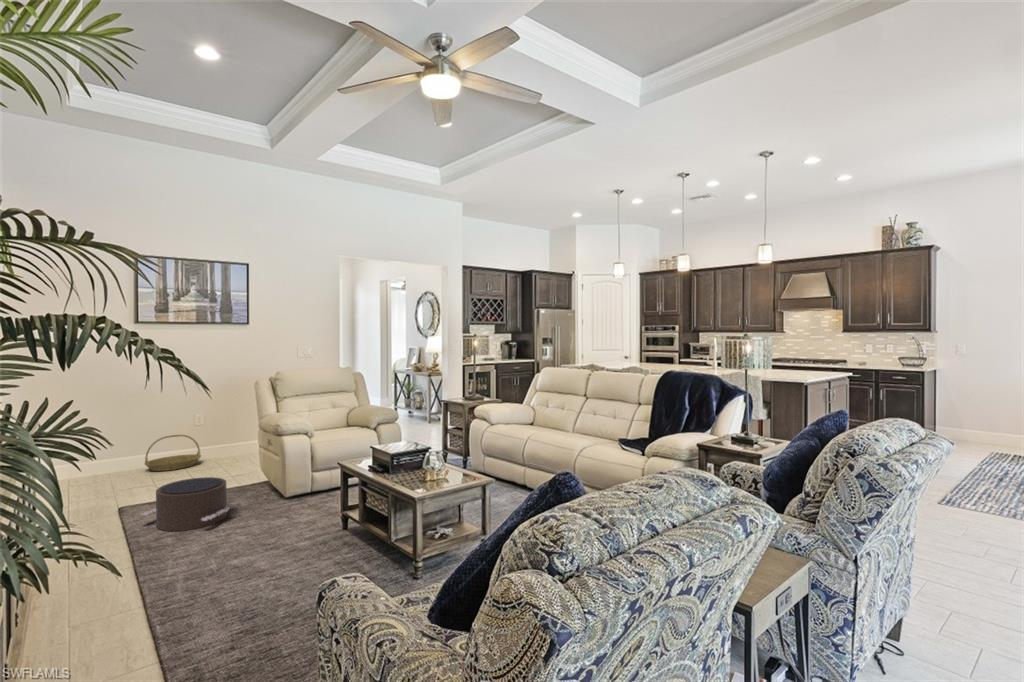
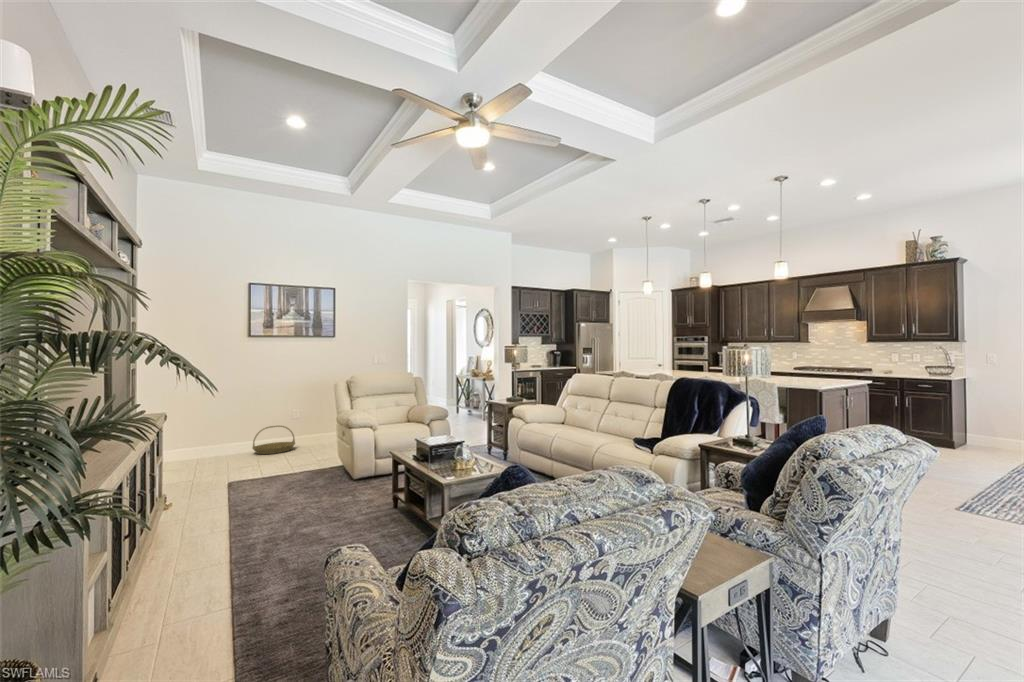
pouf: present [142,477,230,531] -> none [239,461,309,503]

